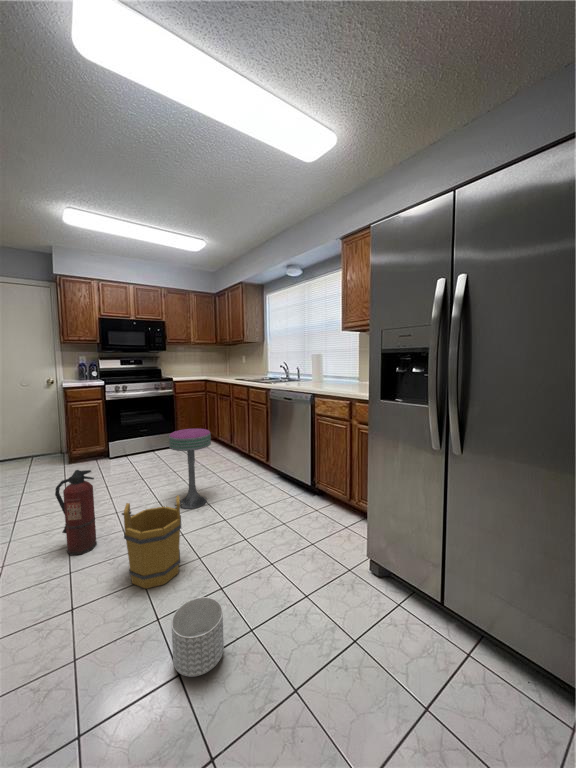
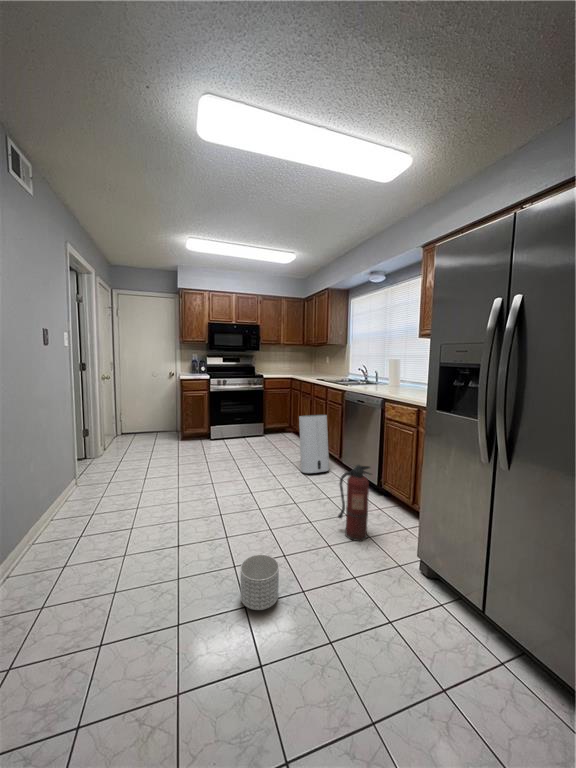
air purifier: none [221,416,257,483] -> present [299,415,329,473]
bar stool: present [169,428,211,509] -> none [254,421,288,489]
fire extinguisher: present [55,470,97,556] -> present [338,465,371,541]
bucket: present [122,496,183,588] -> none [214,475,259,543]

